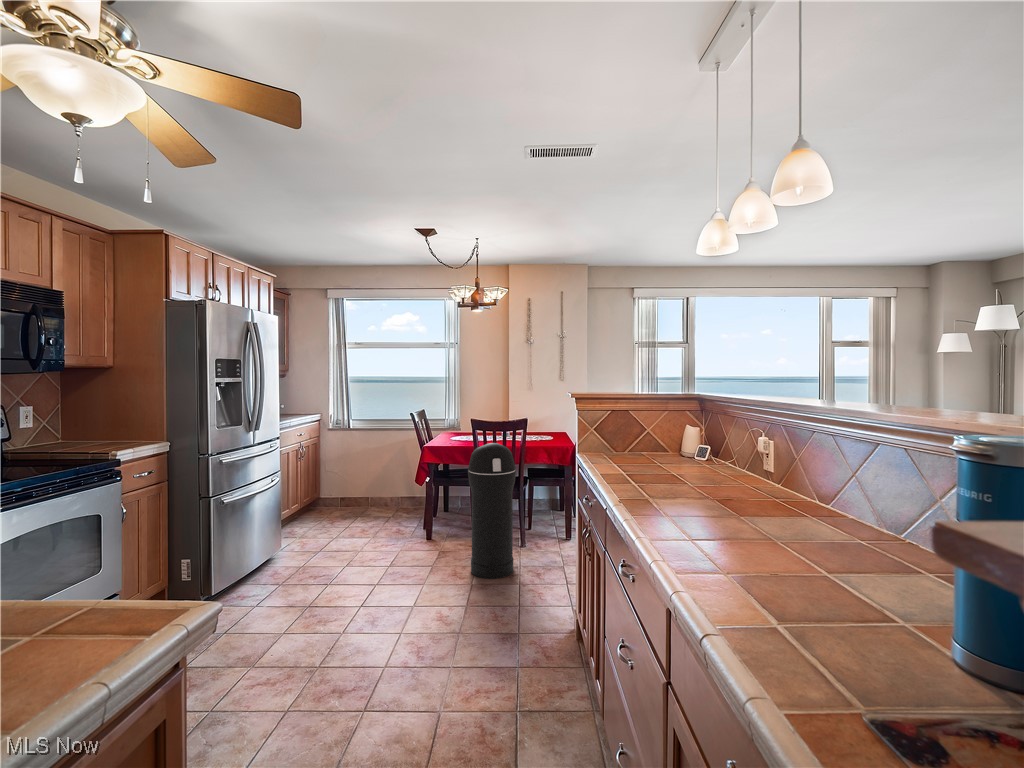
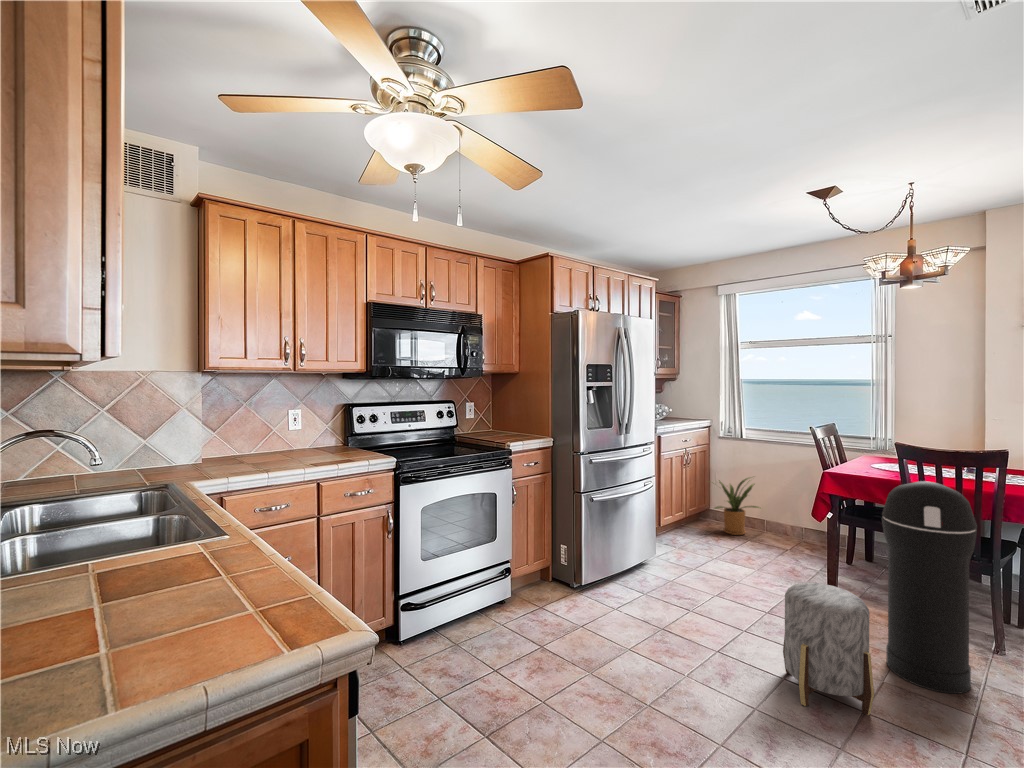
house plant: none [319,460,371,515] -> present [715,477,761,535]
stool: none [413,525,472,618] -> present [783,583,874,716]

